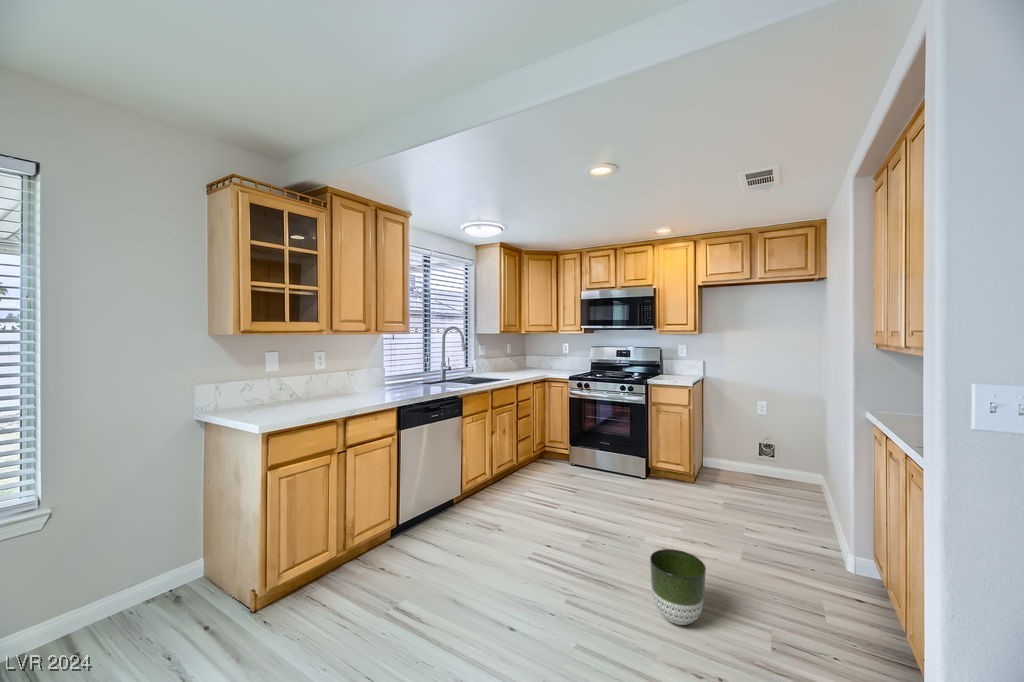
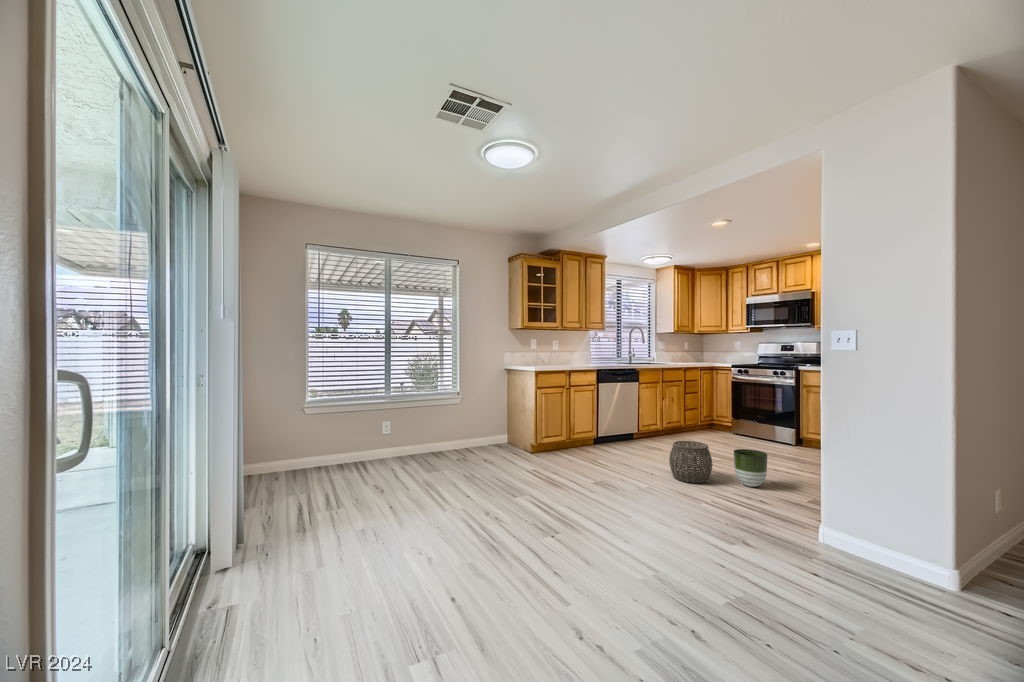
woven basket: none [546,547,623,647] -> present [669,441,713,483]

